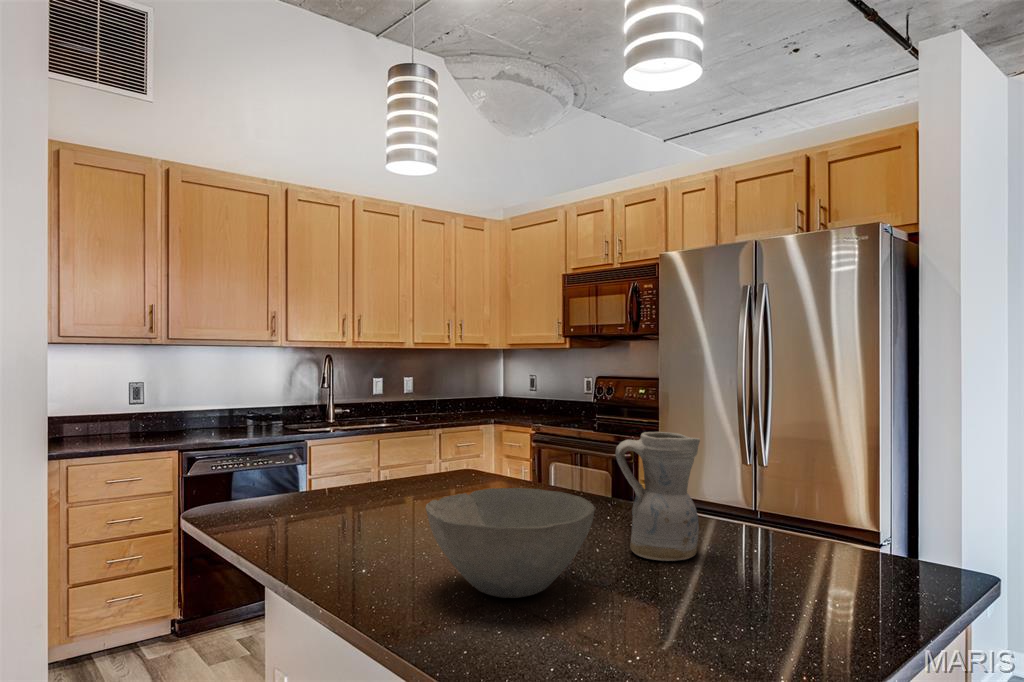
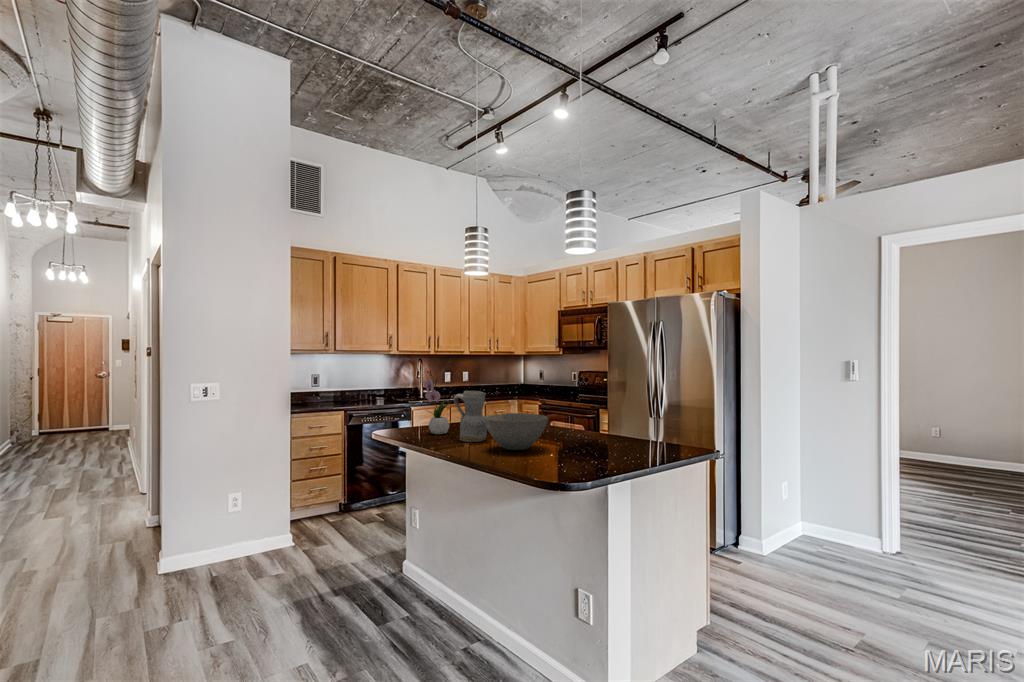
flower arrangement: none [294,381,361,527] -> present [424,371,452,434]
ceramic pitcher: present [615,432,700,561] -> present [454,391,487,442]

